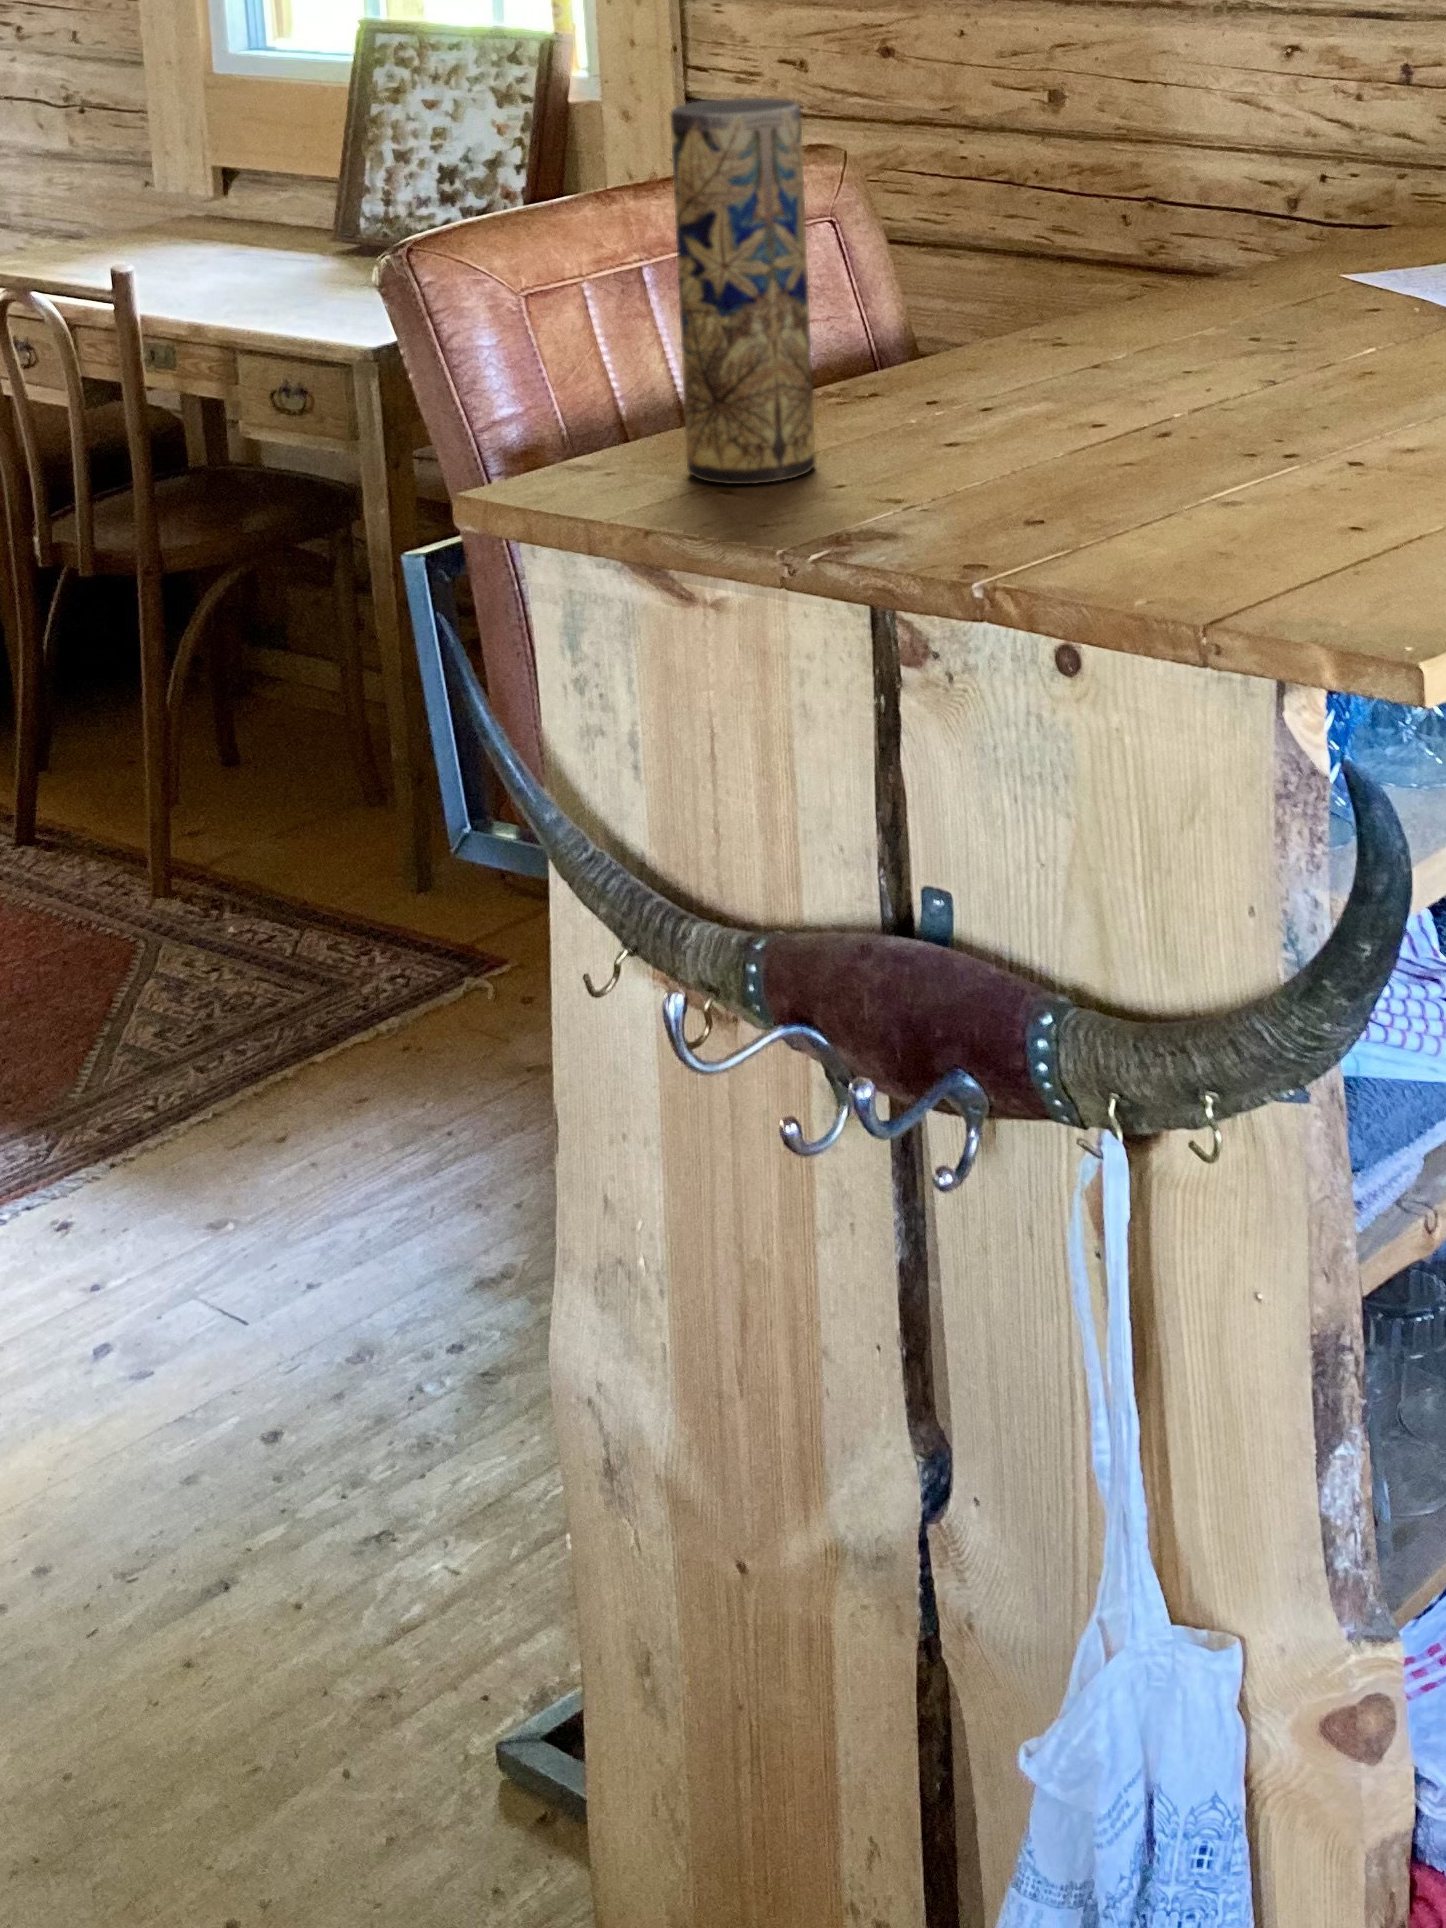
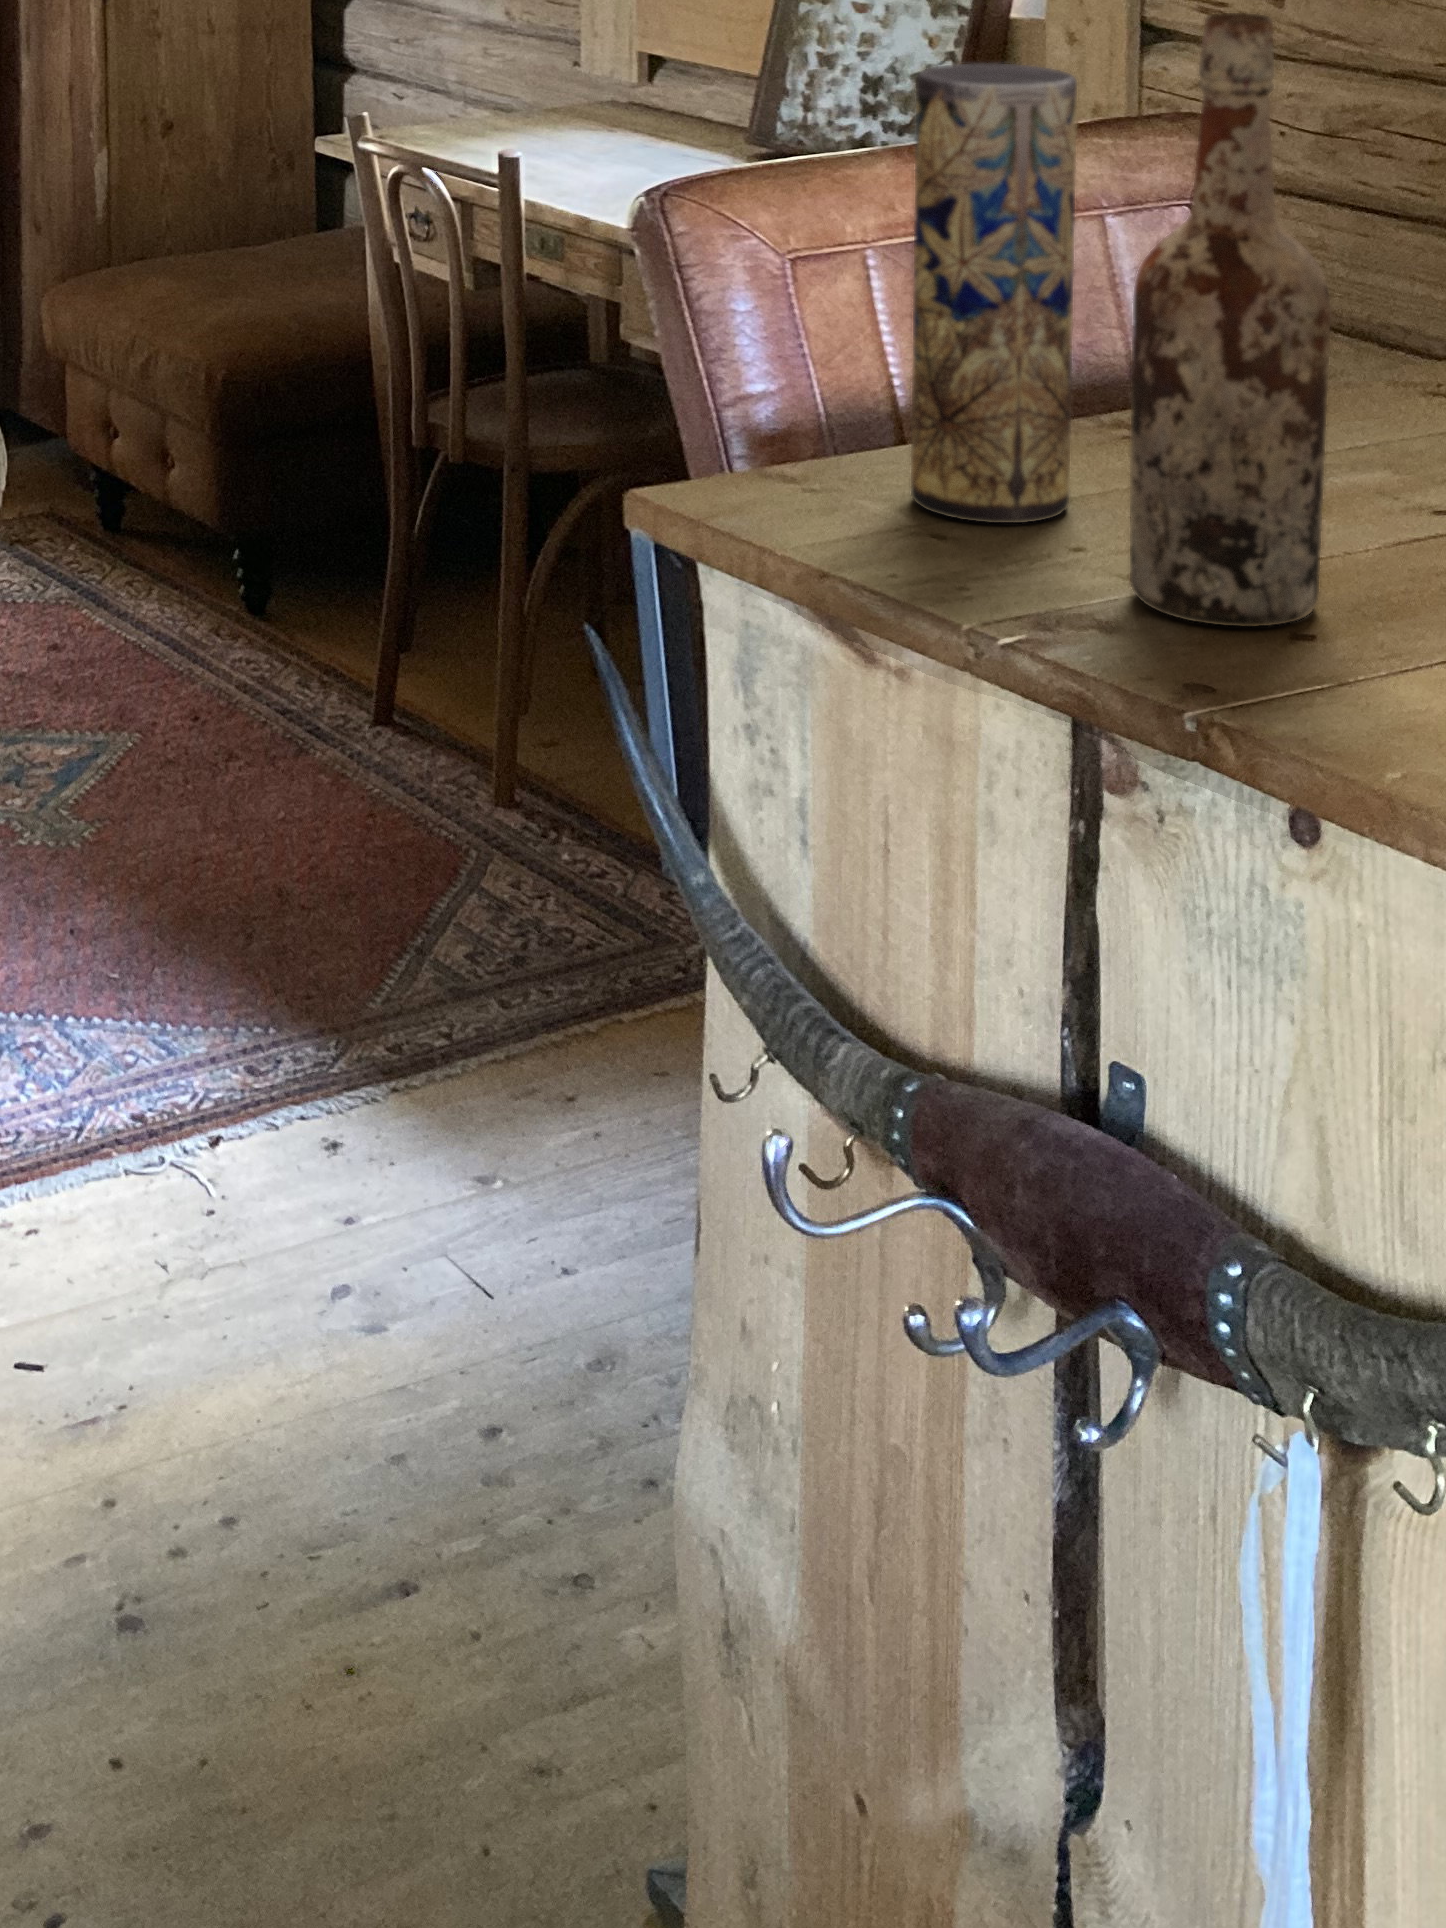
wine bottle: none [881,34,1036,529] -> present [1130,13,1330,627]

